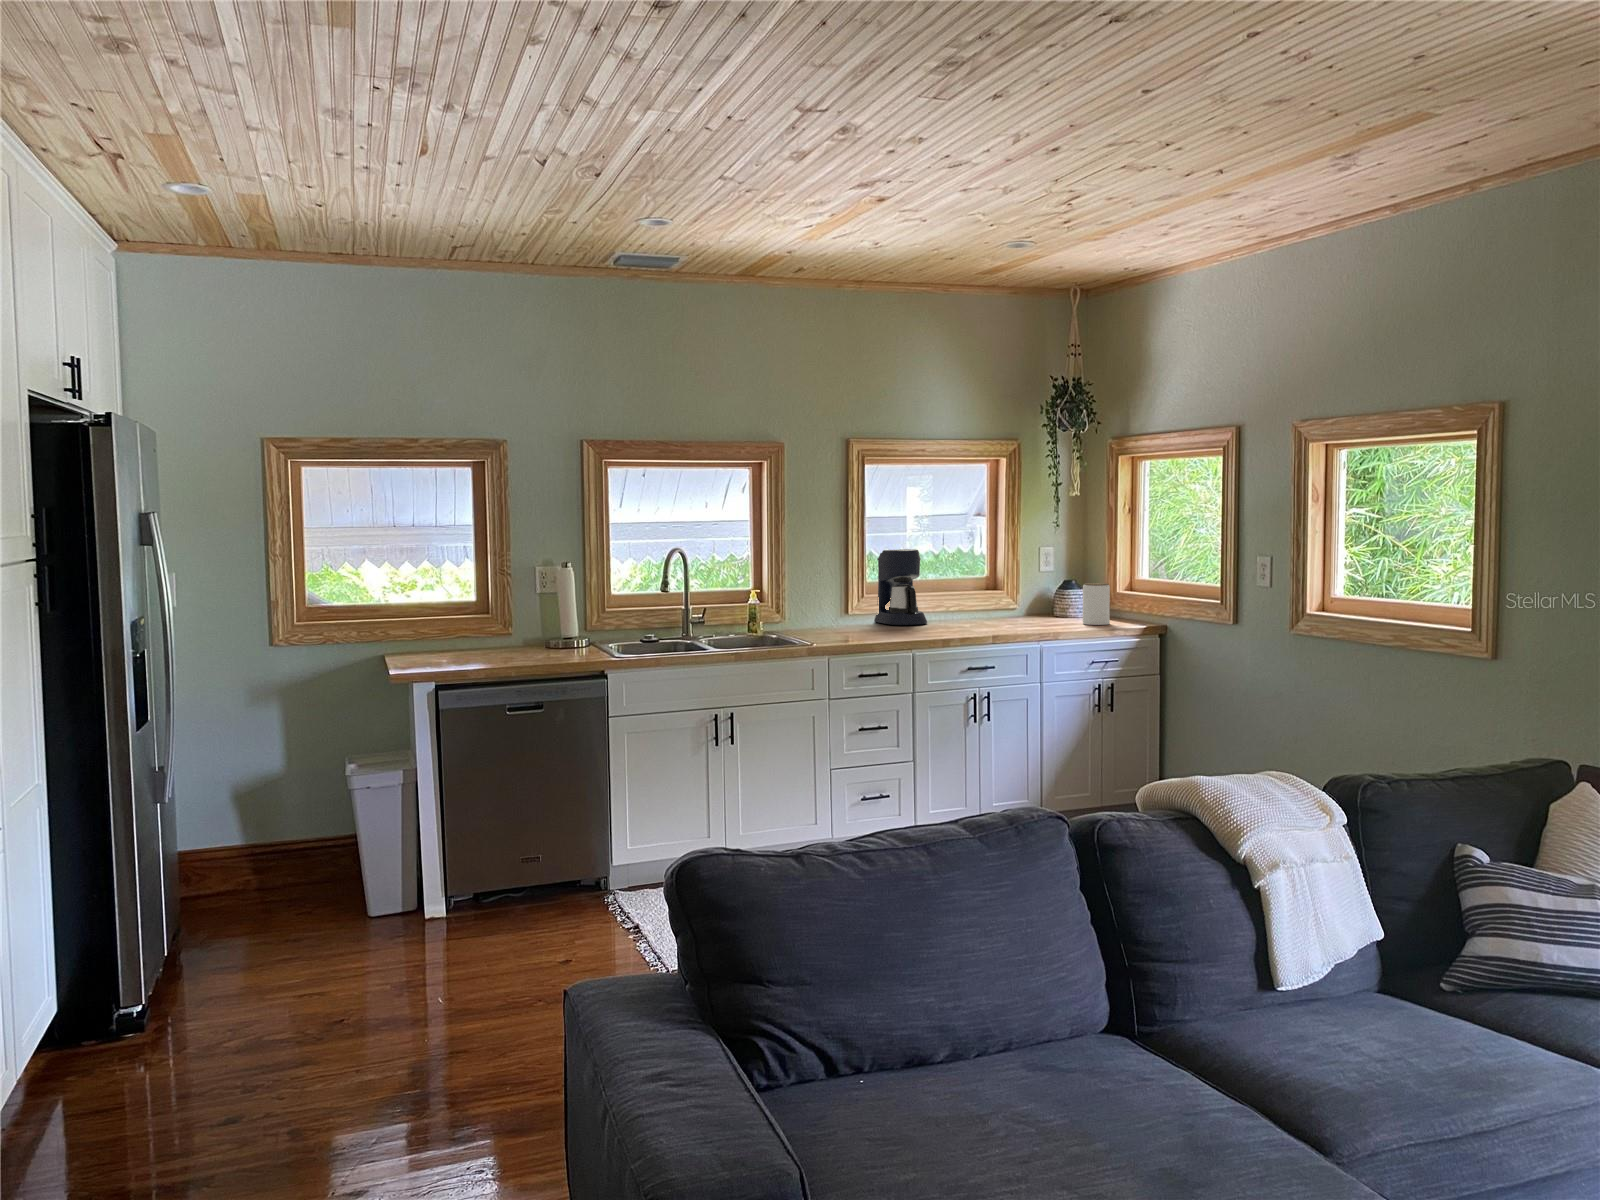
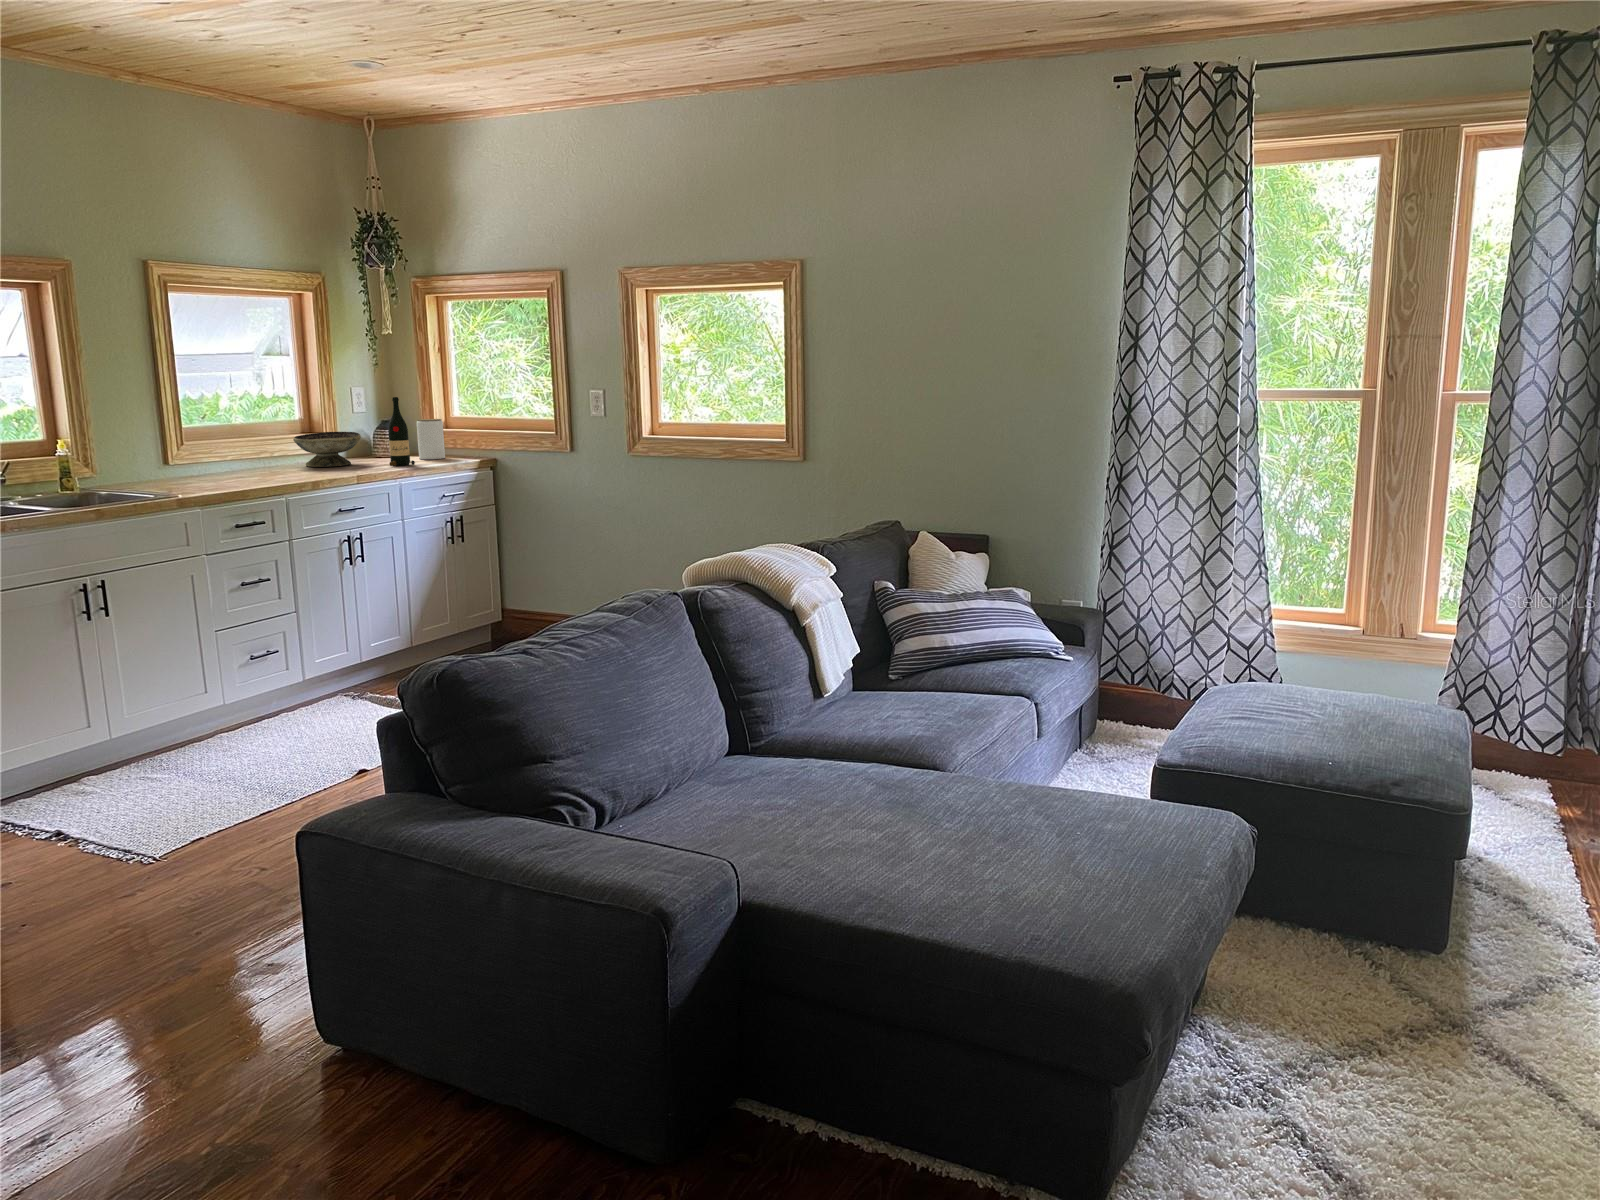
coffee maker: present [874,549,927,625] -> none [192,391,260,473]
wine bottle: none [1040,560,1065,630] -> present [388,397,415,466]
decorative bowl: none [960,591,1023,626] -> present [293,432,361,467]

